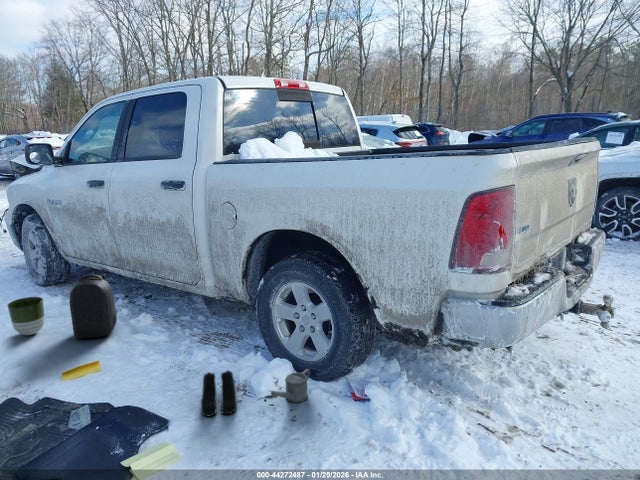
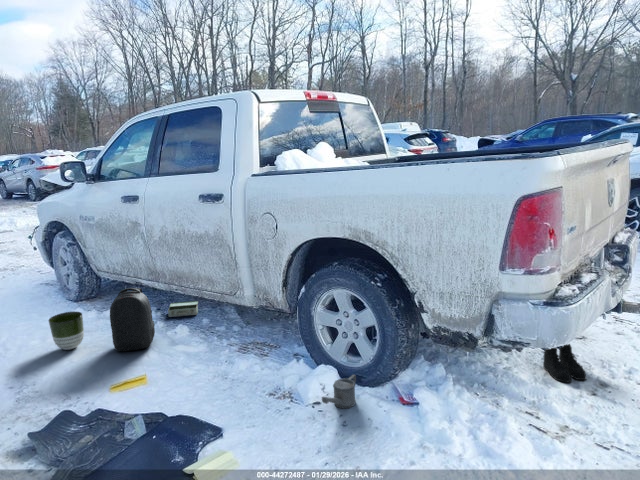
toolbox: none [135,289,167,305] -> present [168,301,198,317]
boots: present [201,370,237,416] -> present [543,344,586,382]

